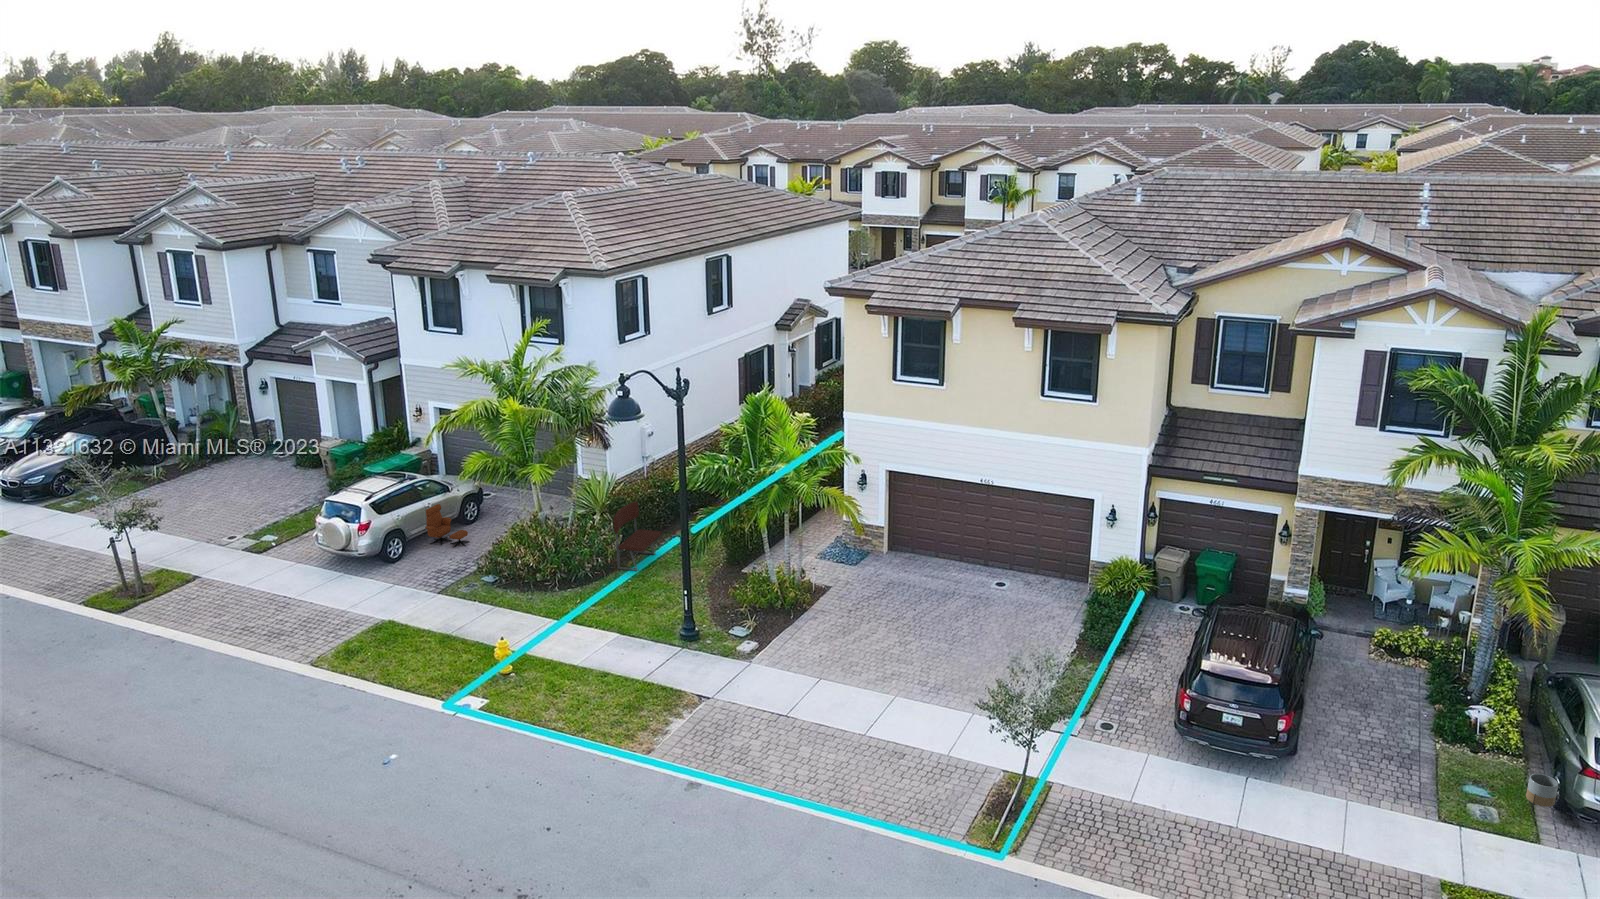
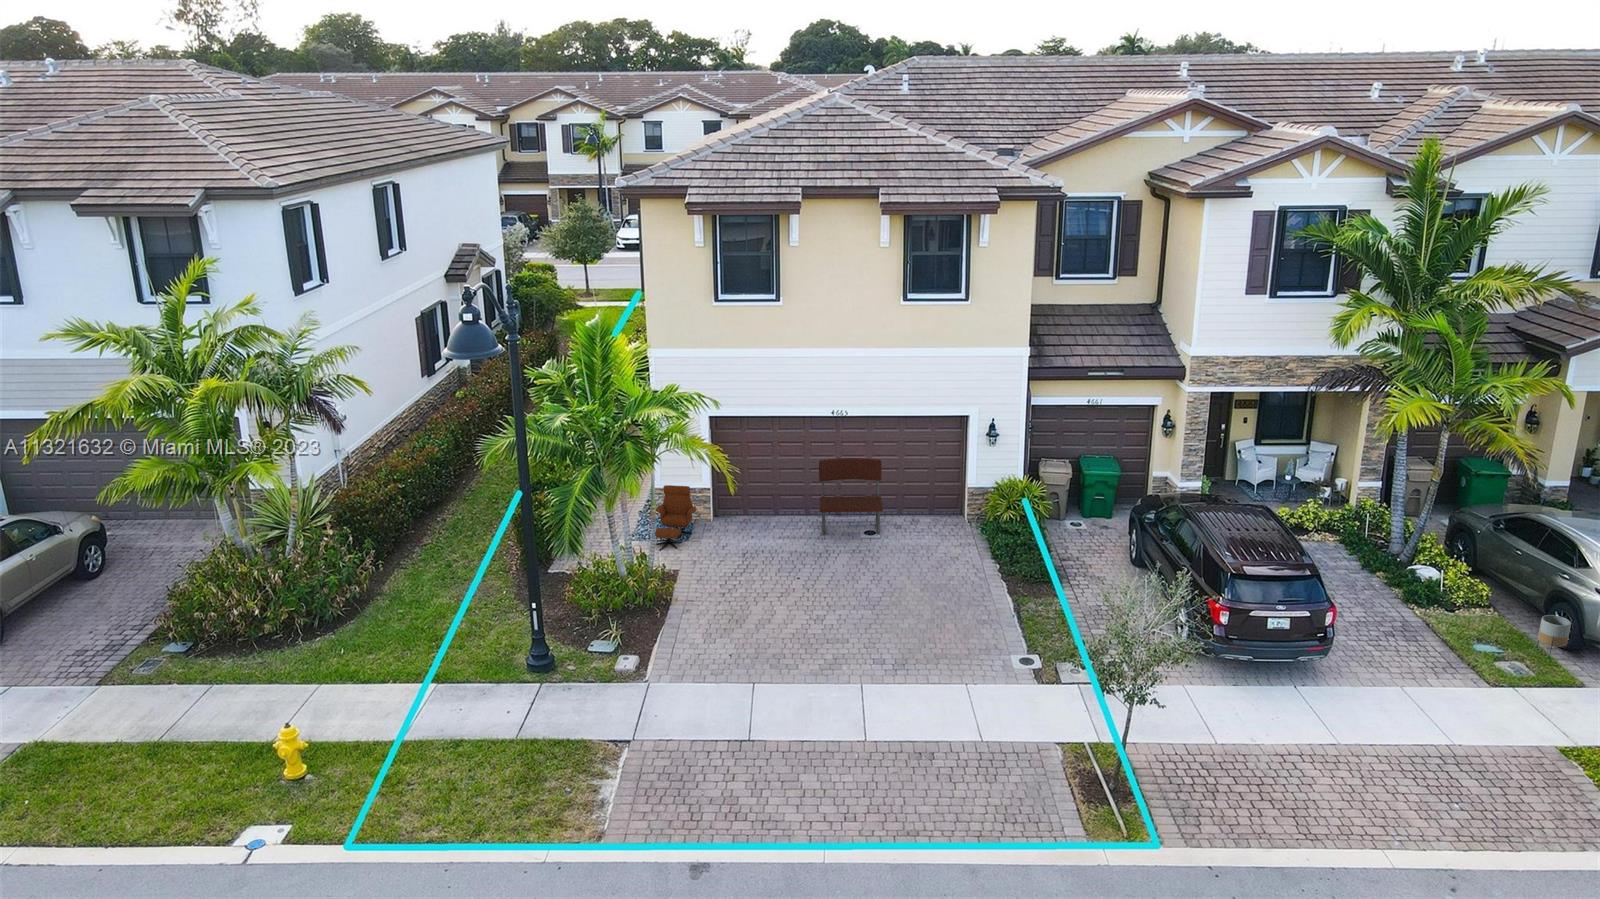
bench: present [614,501,662,571] -> present [819,458,883,535]
lounge chair: present [425,504,469,547] -> present [655,485,697,550]

